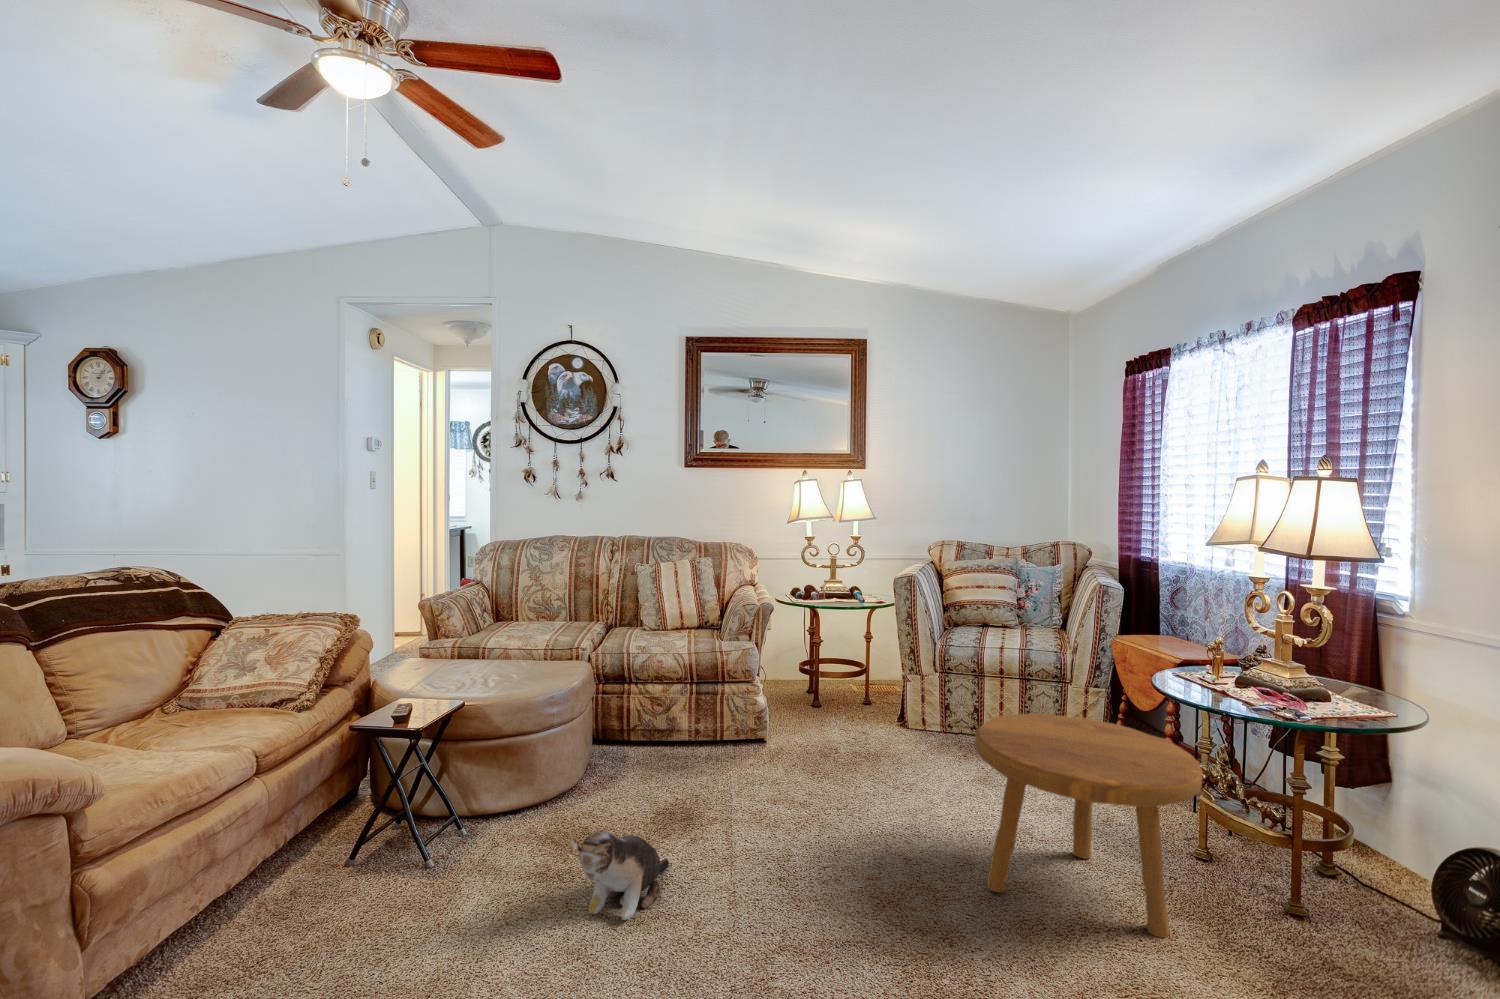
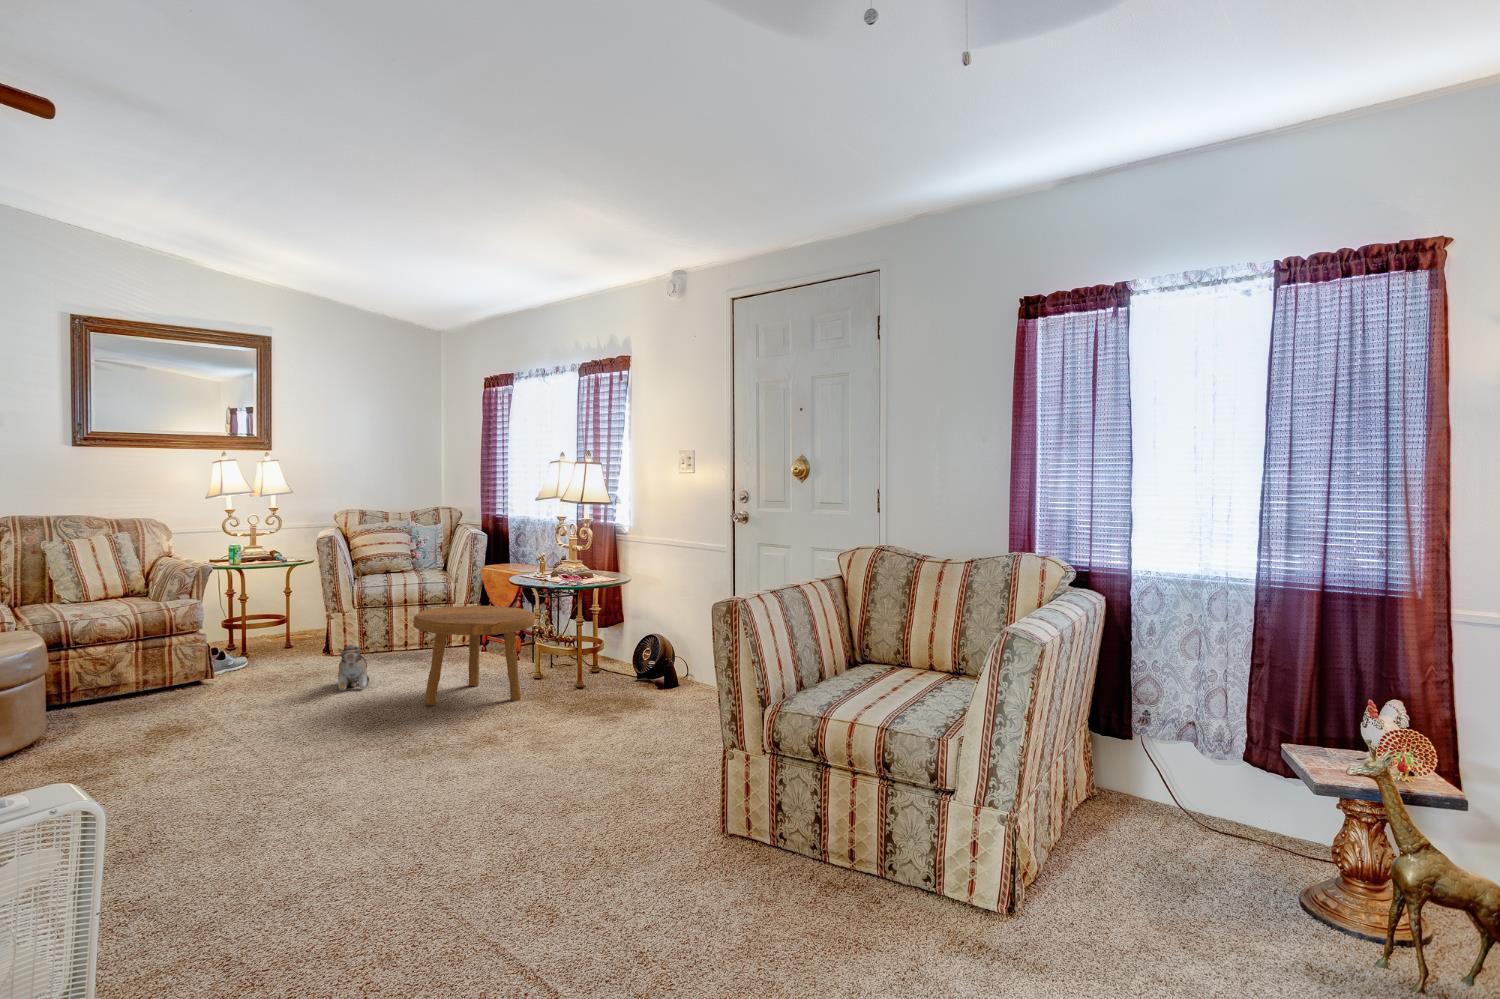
plush toy: present [570,829,669,920] -> present [338,645,369,691]

